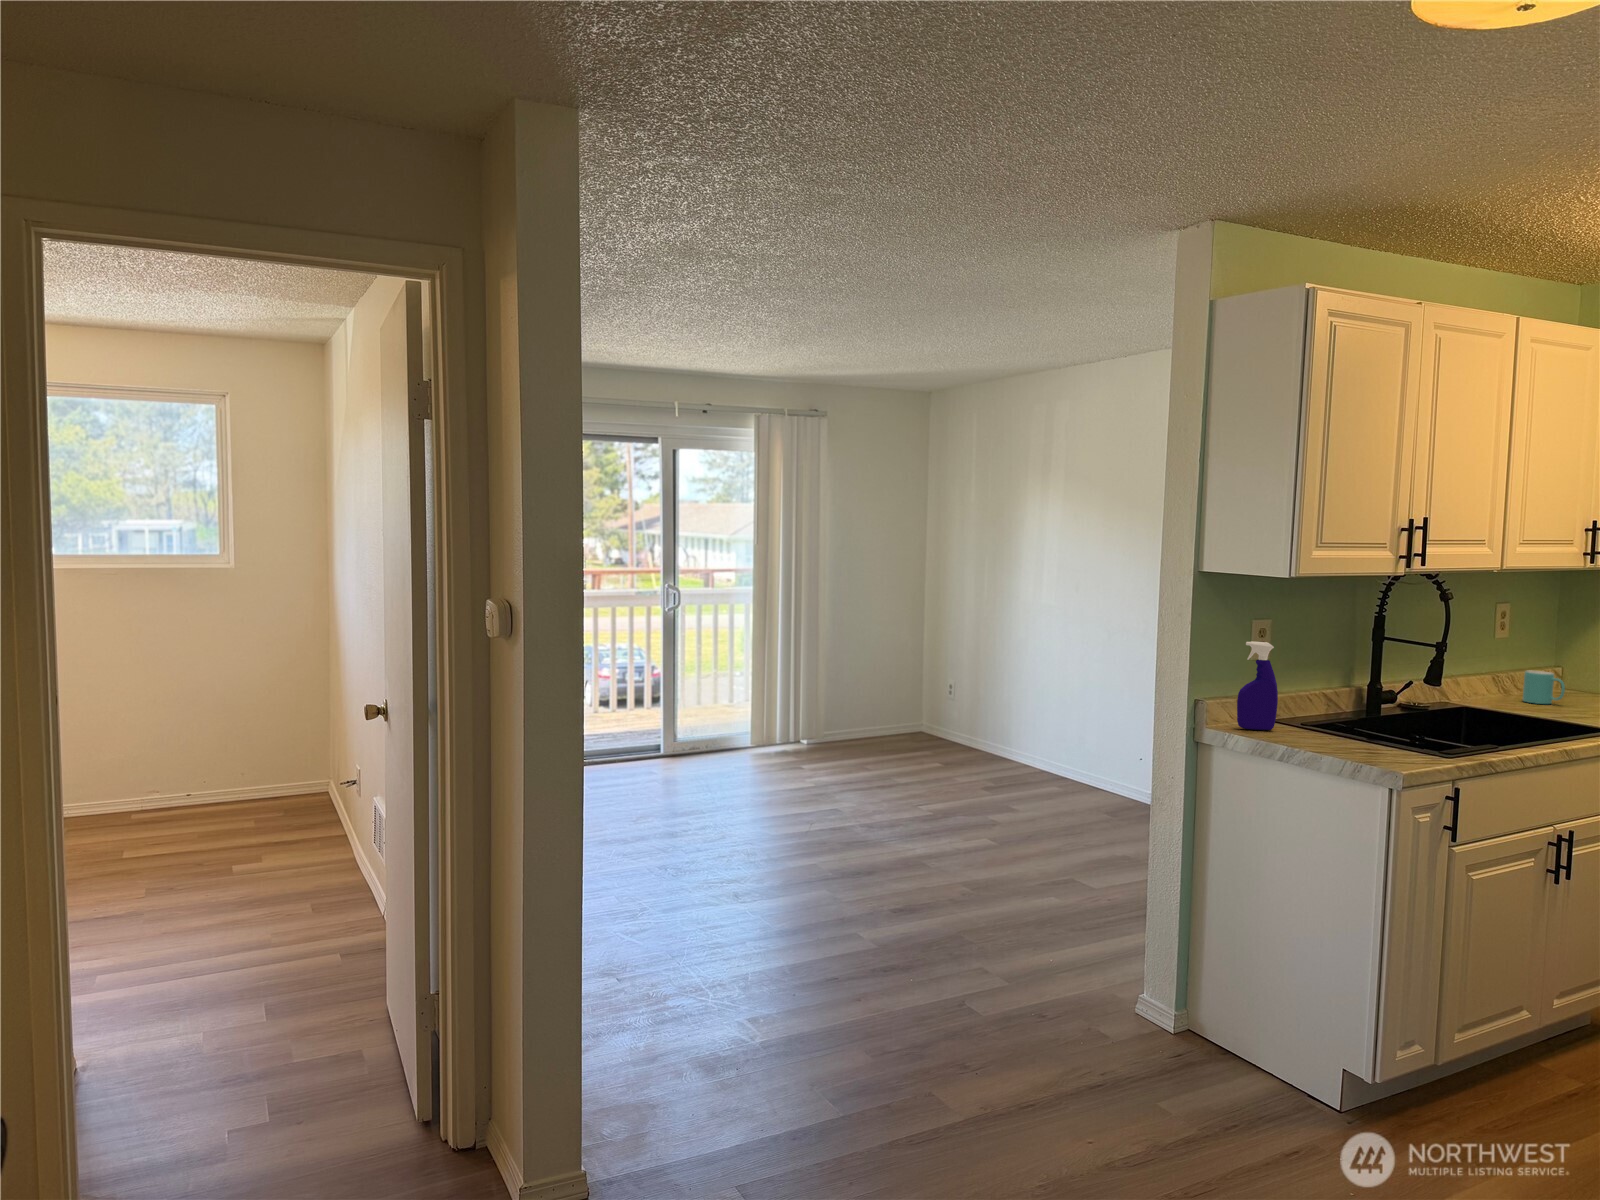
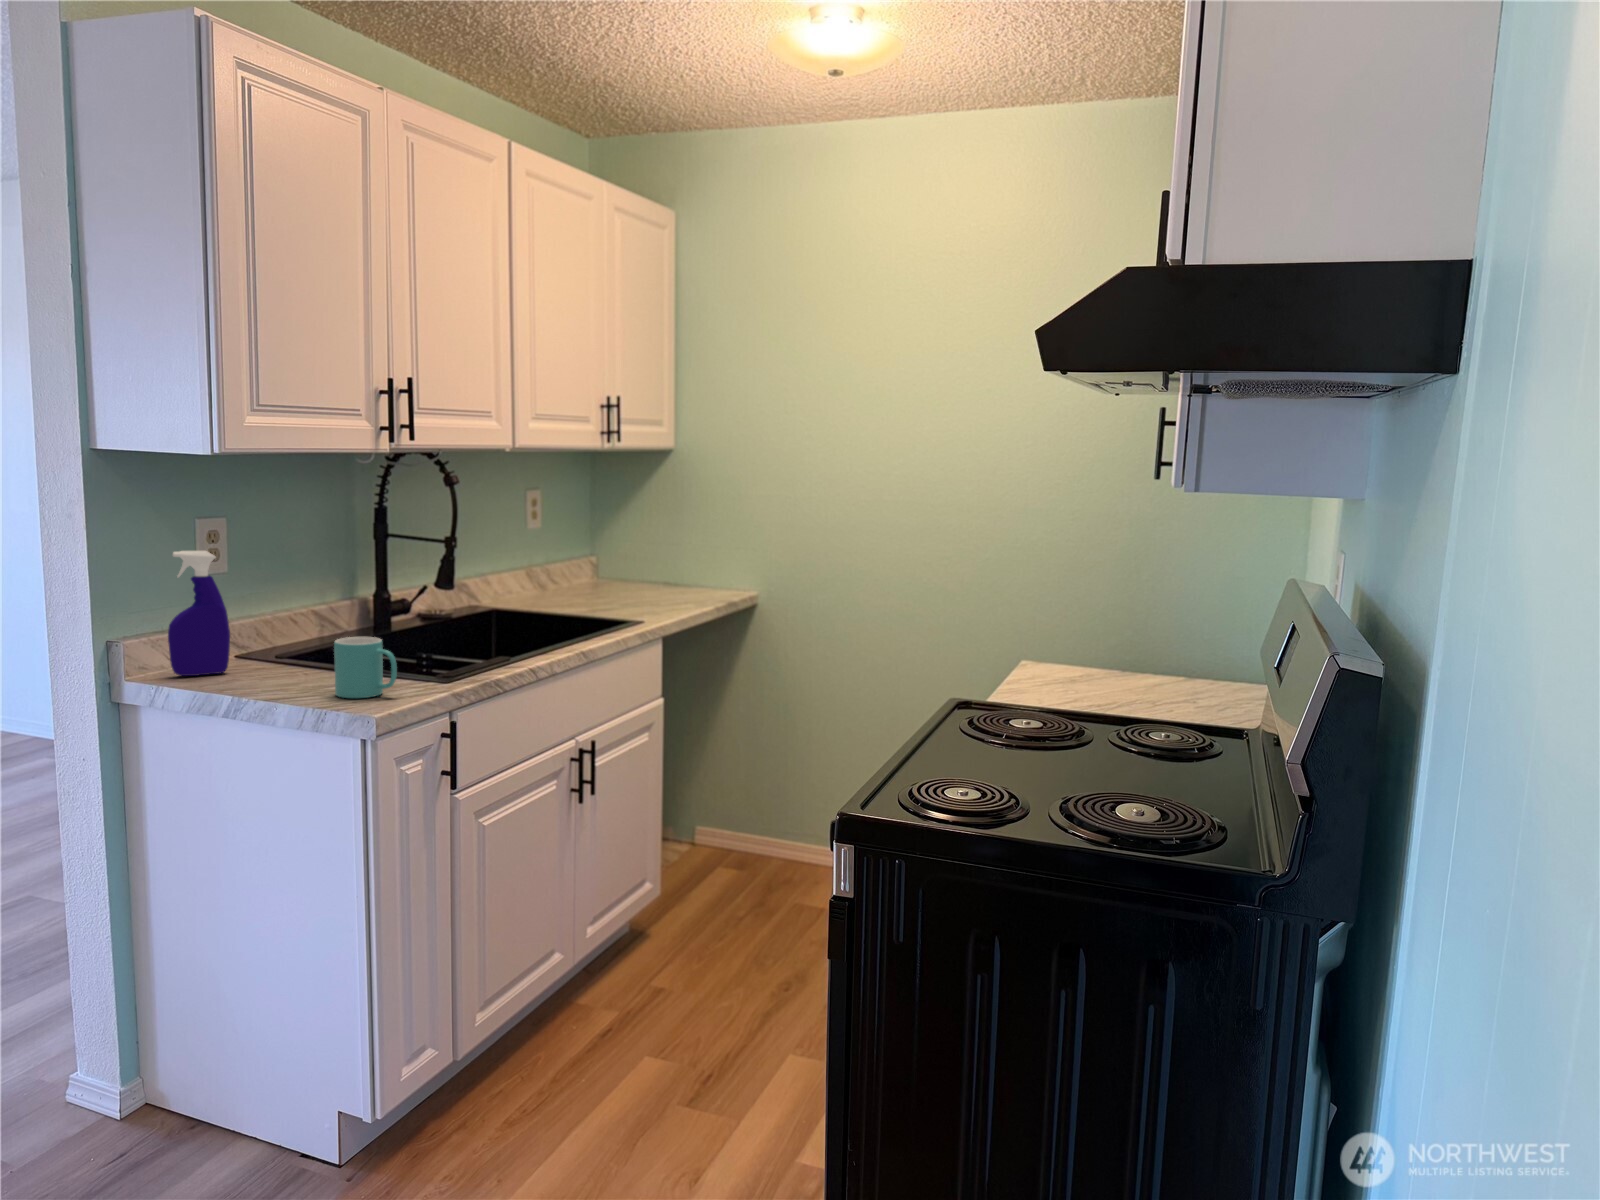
mug: present [1523,671,1565,704] -> present [334,637,397,698]

